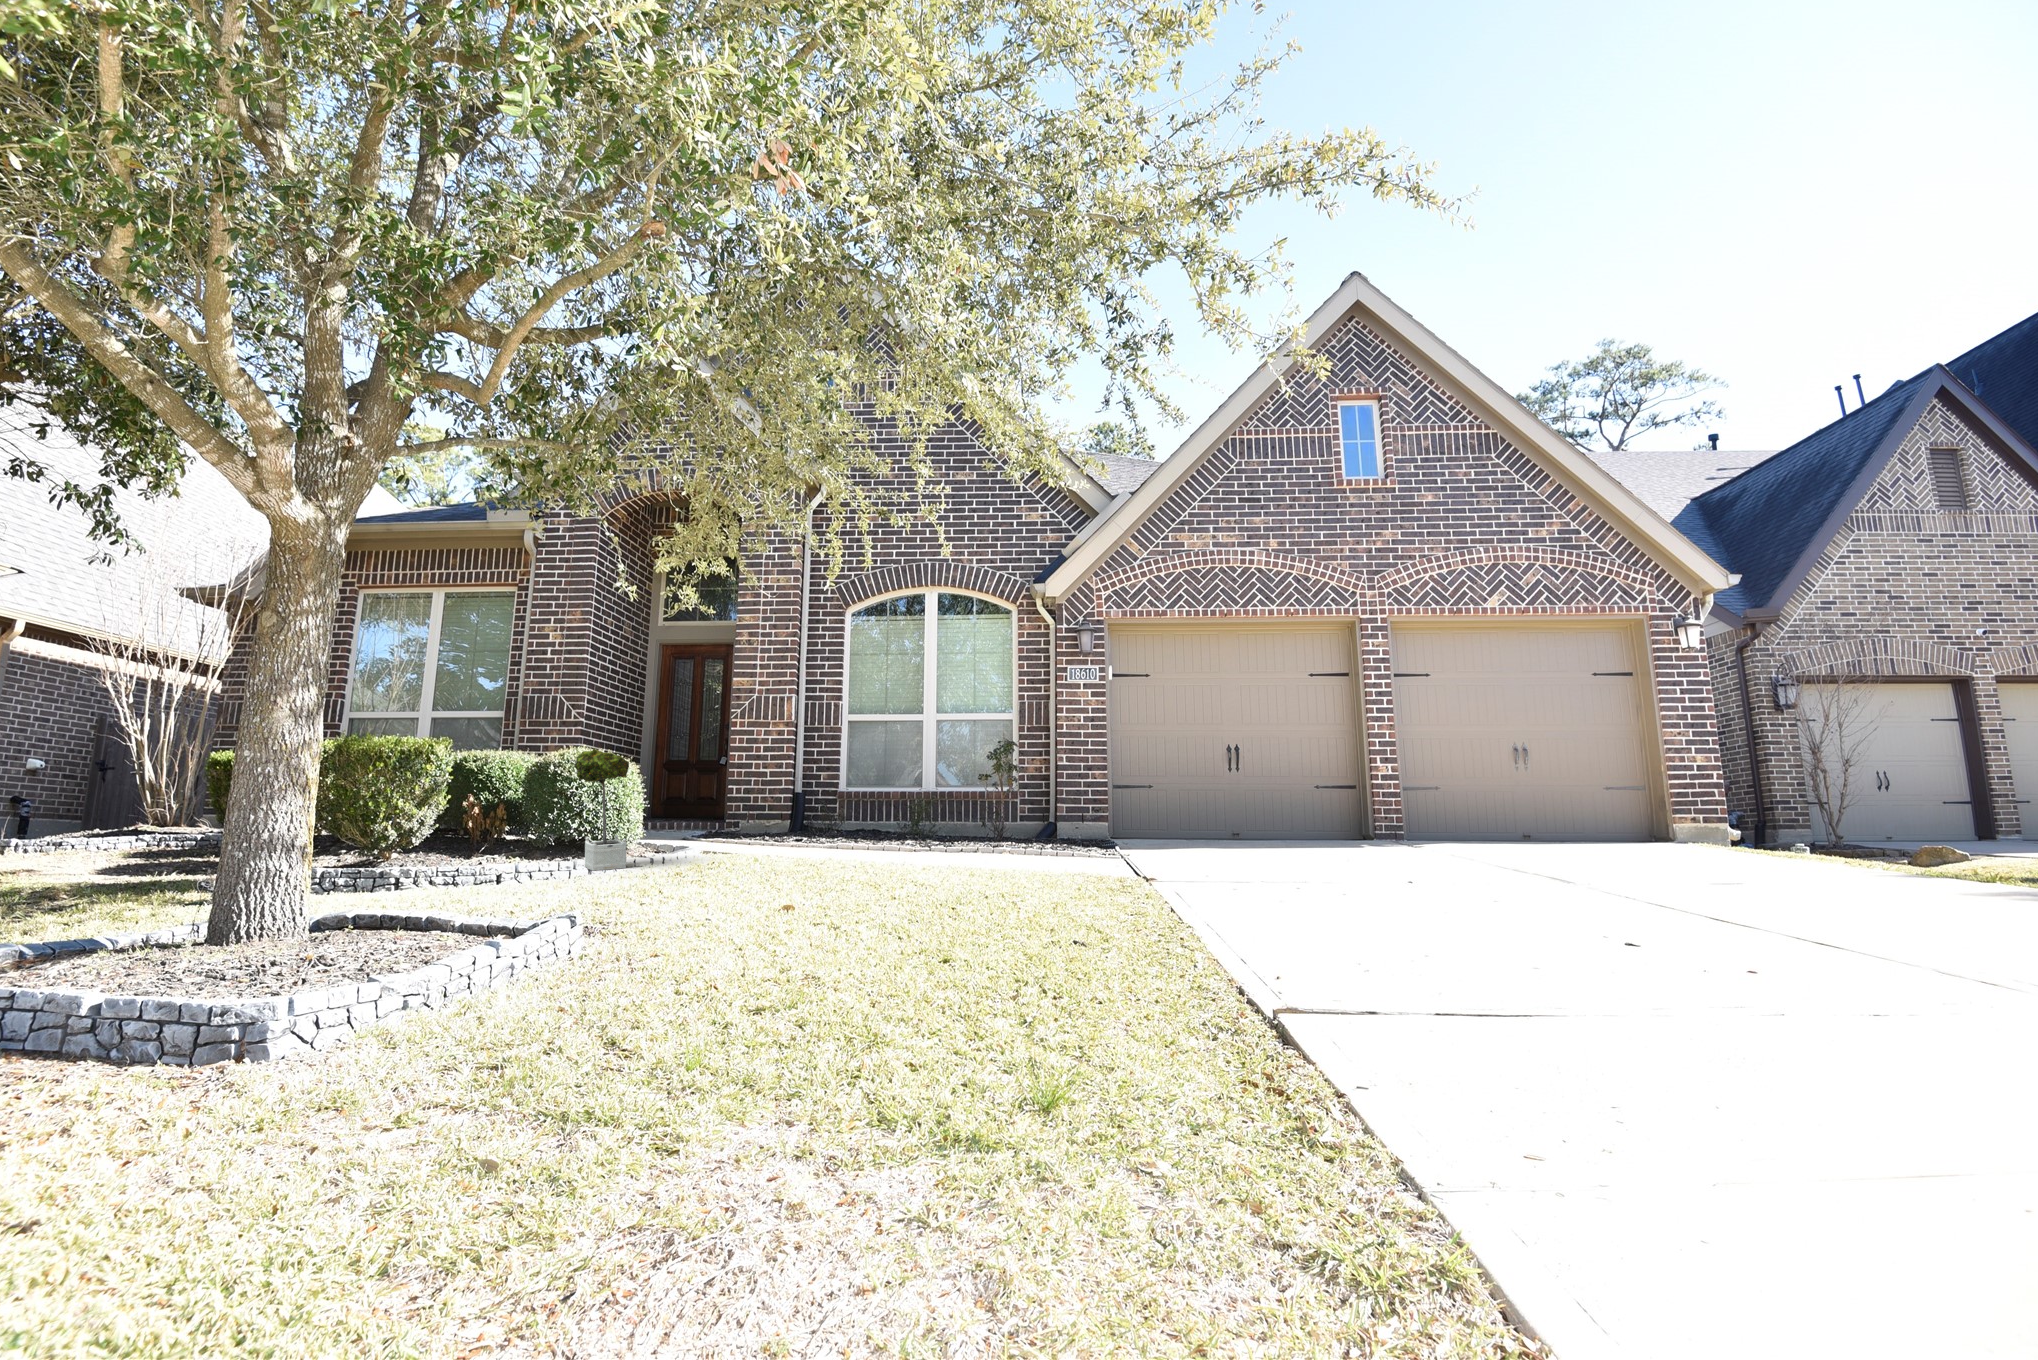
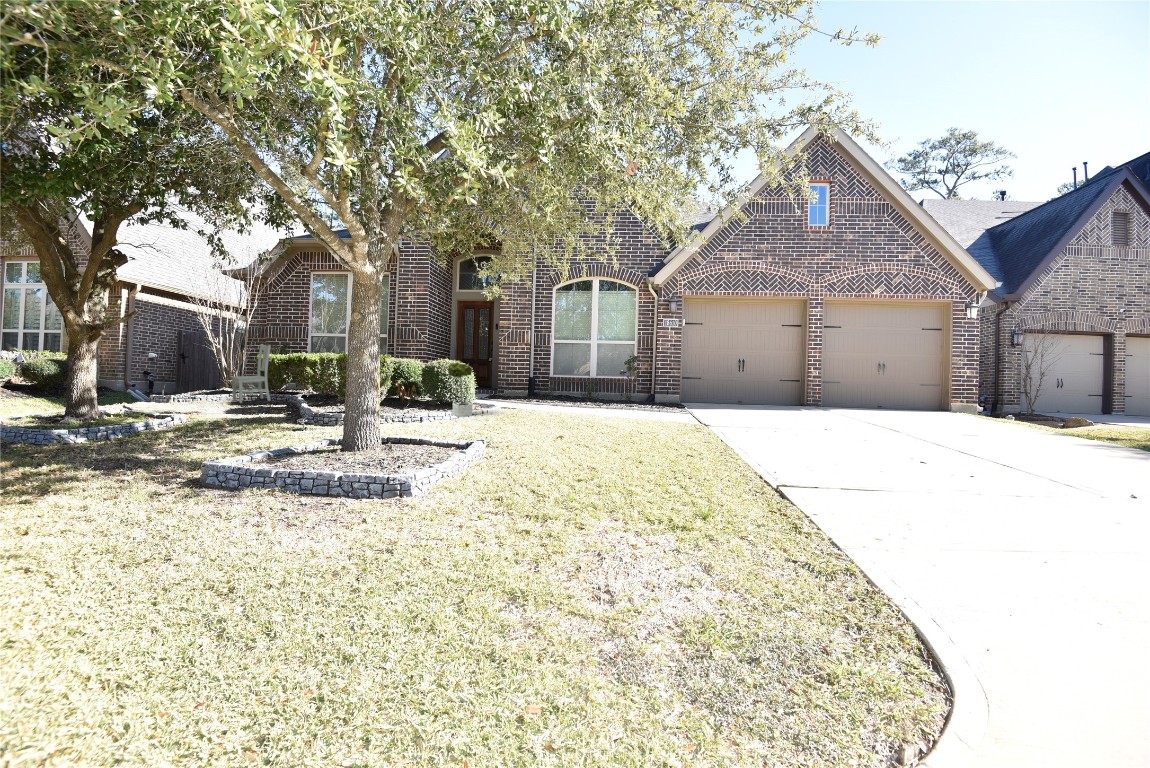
chair: none [124,726,219,854] -> present [232,344,271,403]

